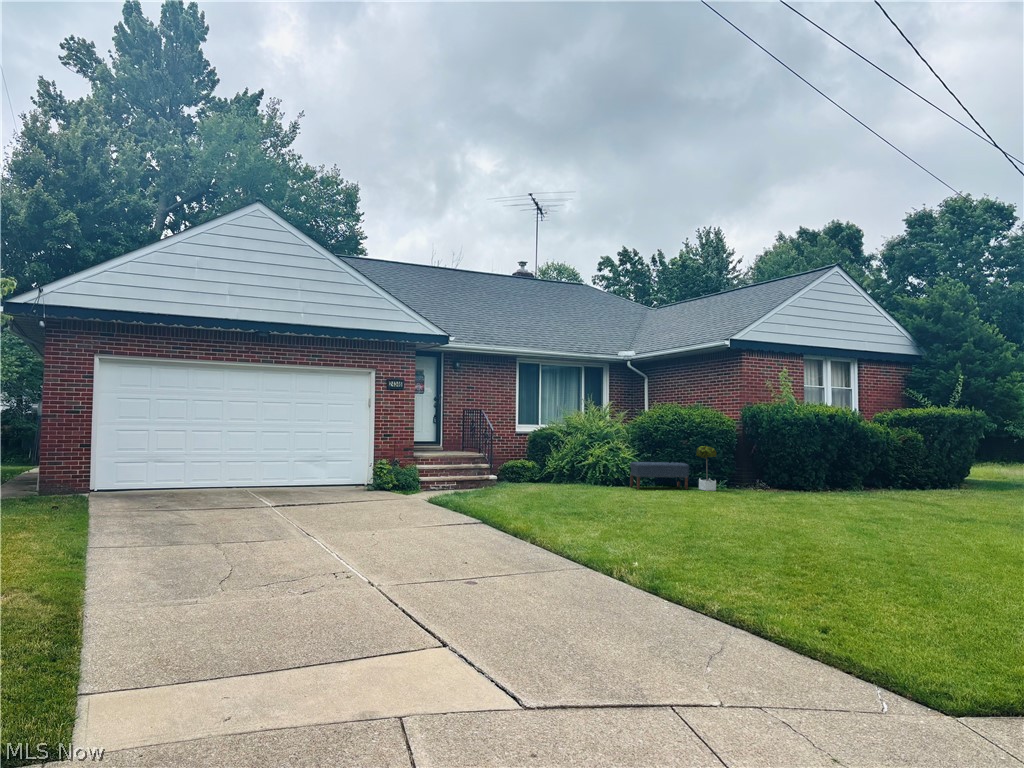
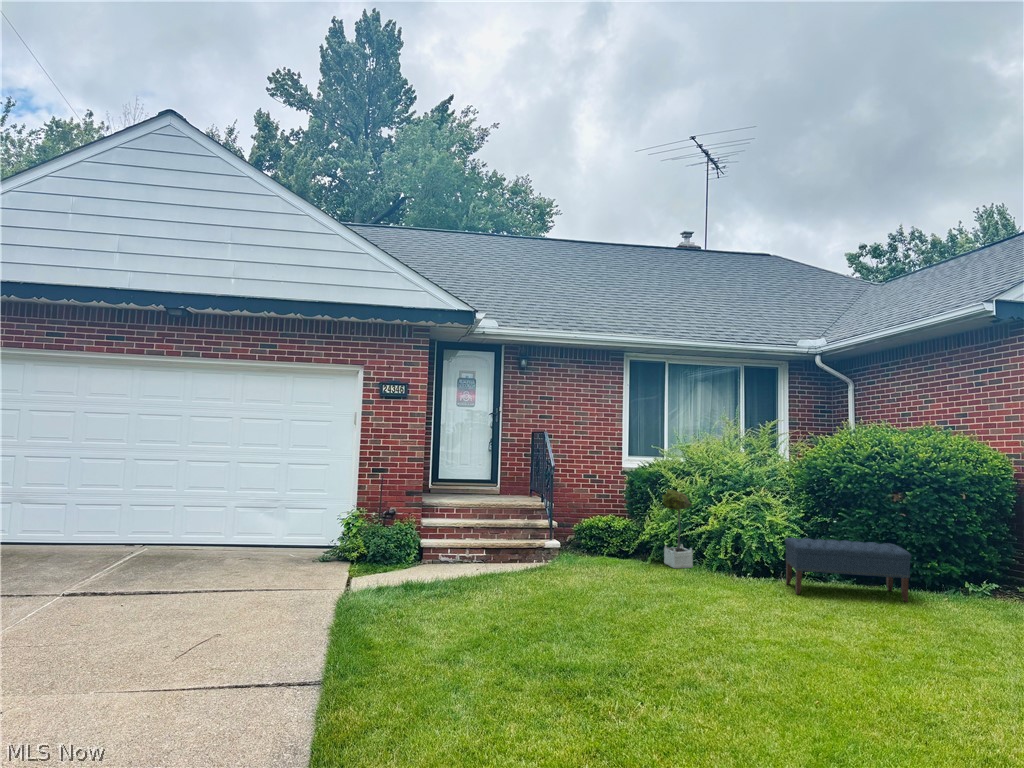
potted tree: present [696,446,716,491] -> present [662,489,693,568]

